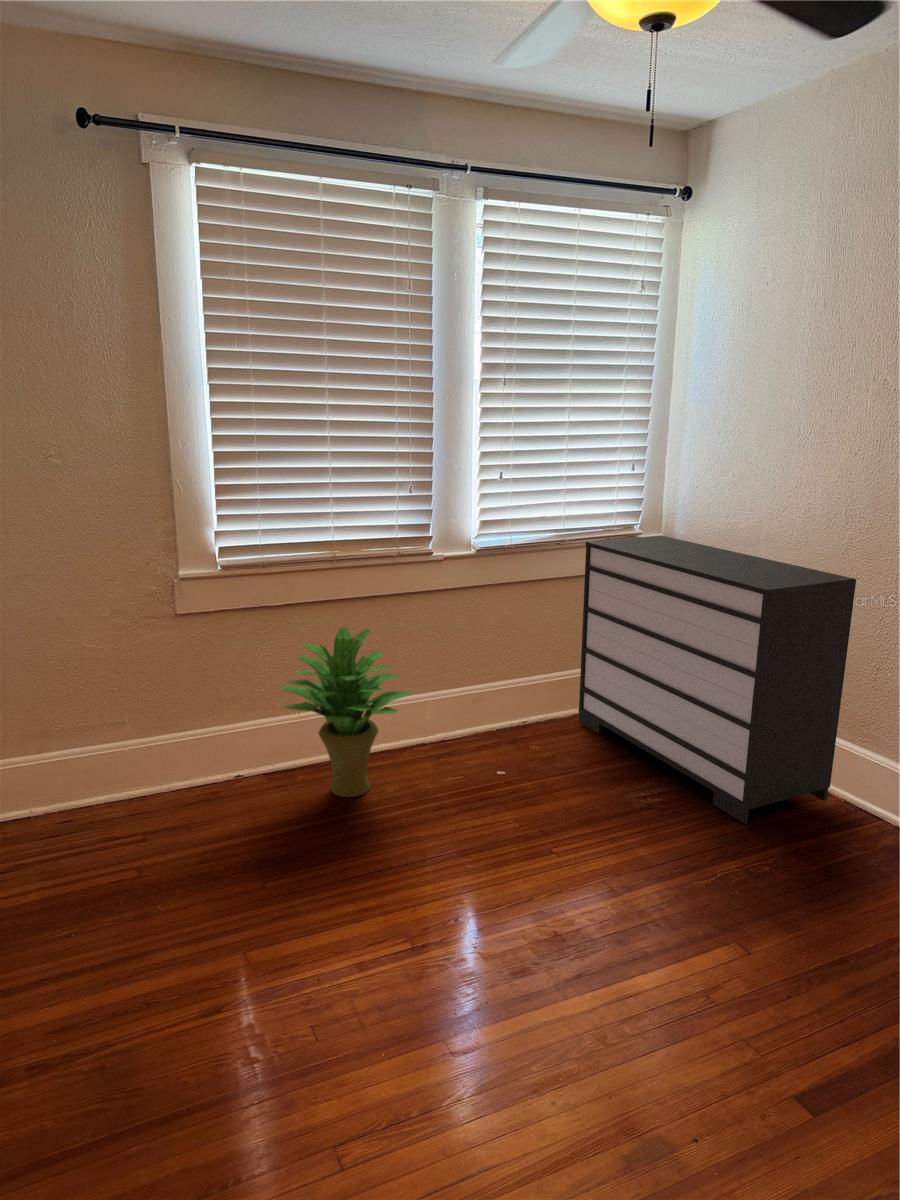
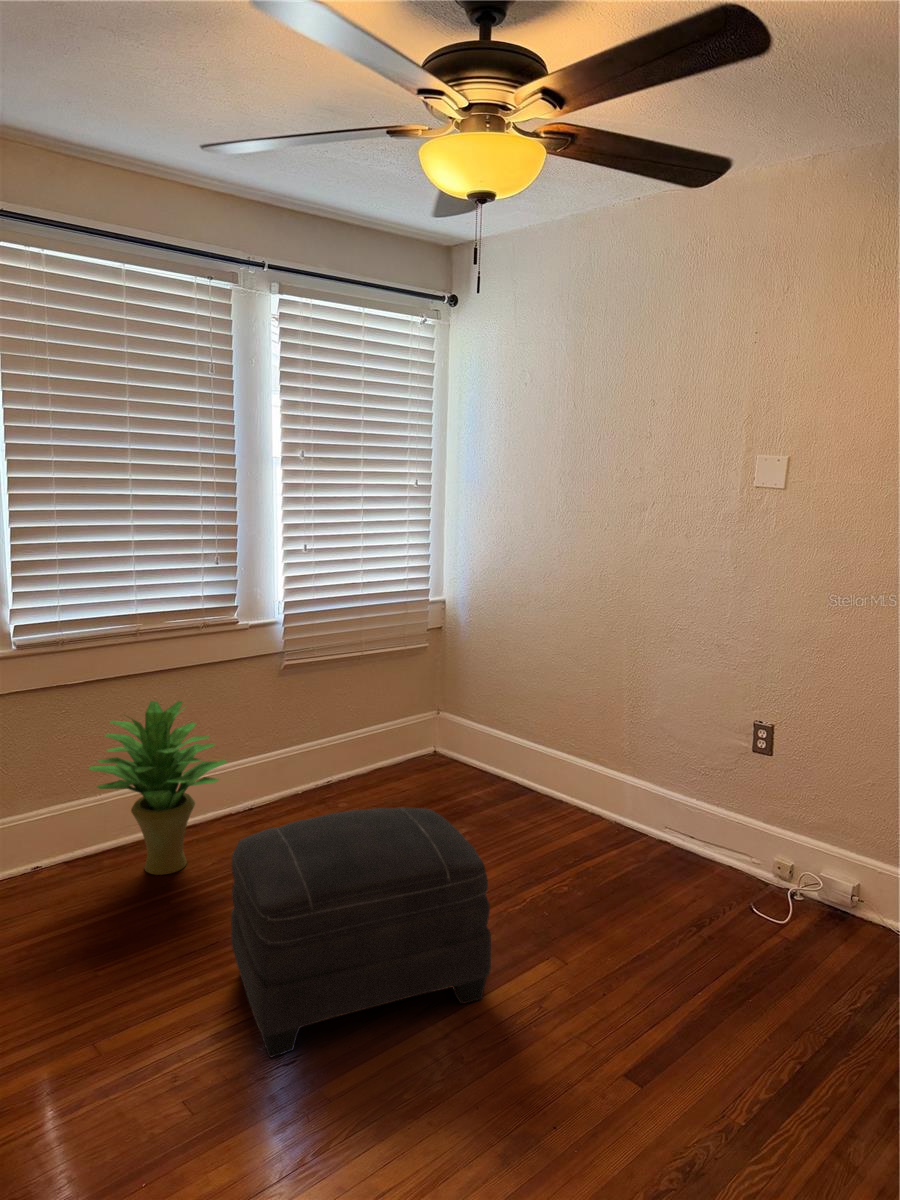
dresser: present [579,535,856,824] -> none [380,598,614,850]
ottoman: none [388,760,659,1004] -> present [231,807,491,1058]

